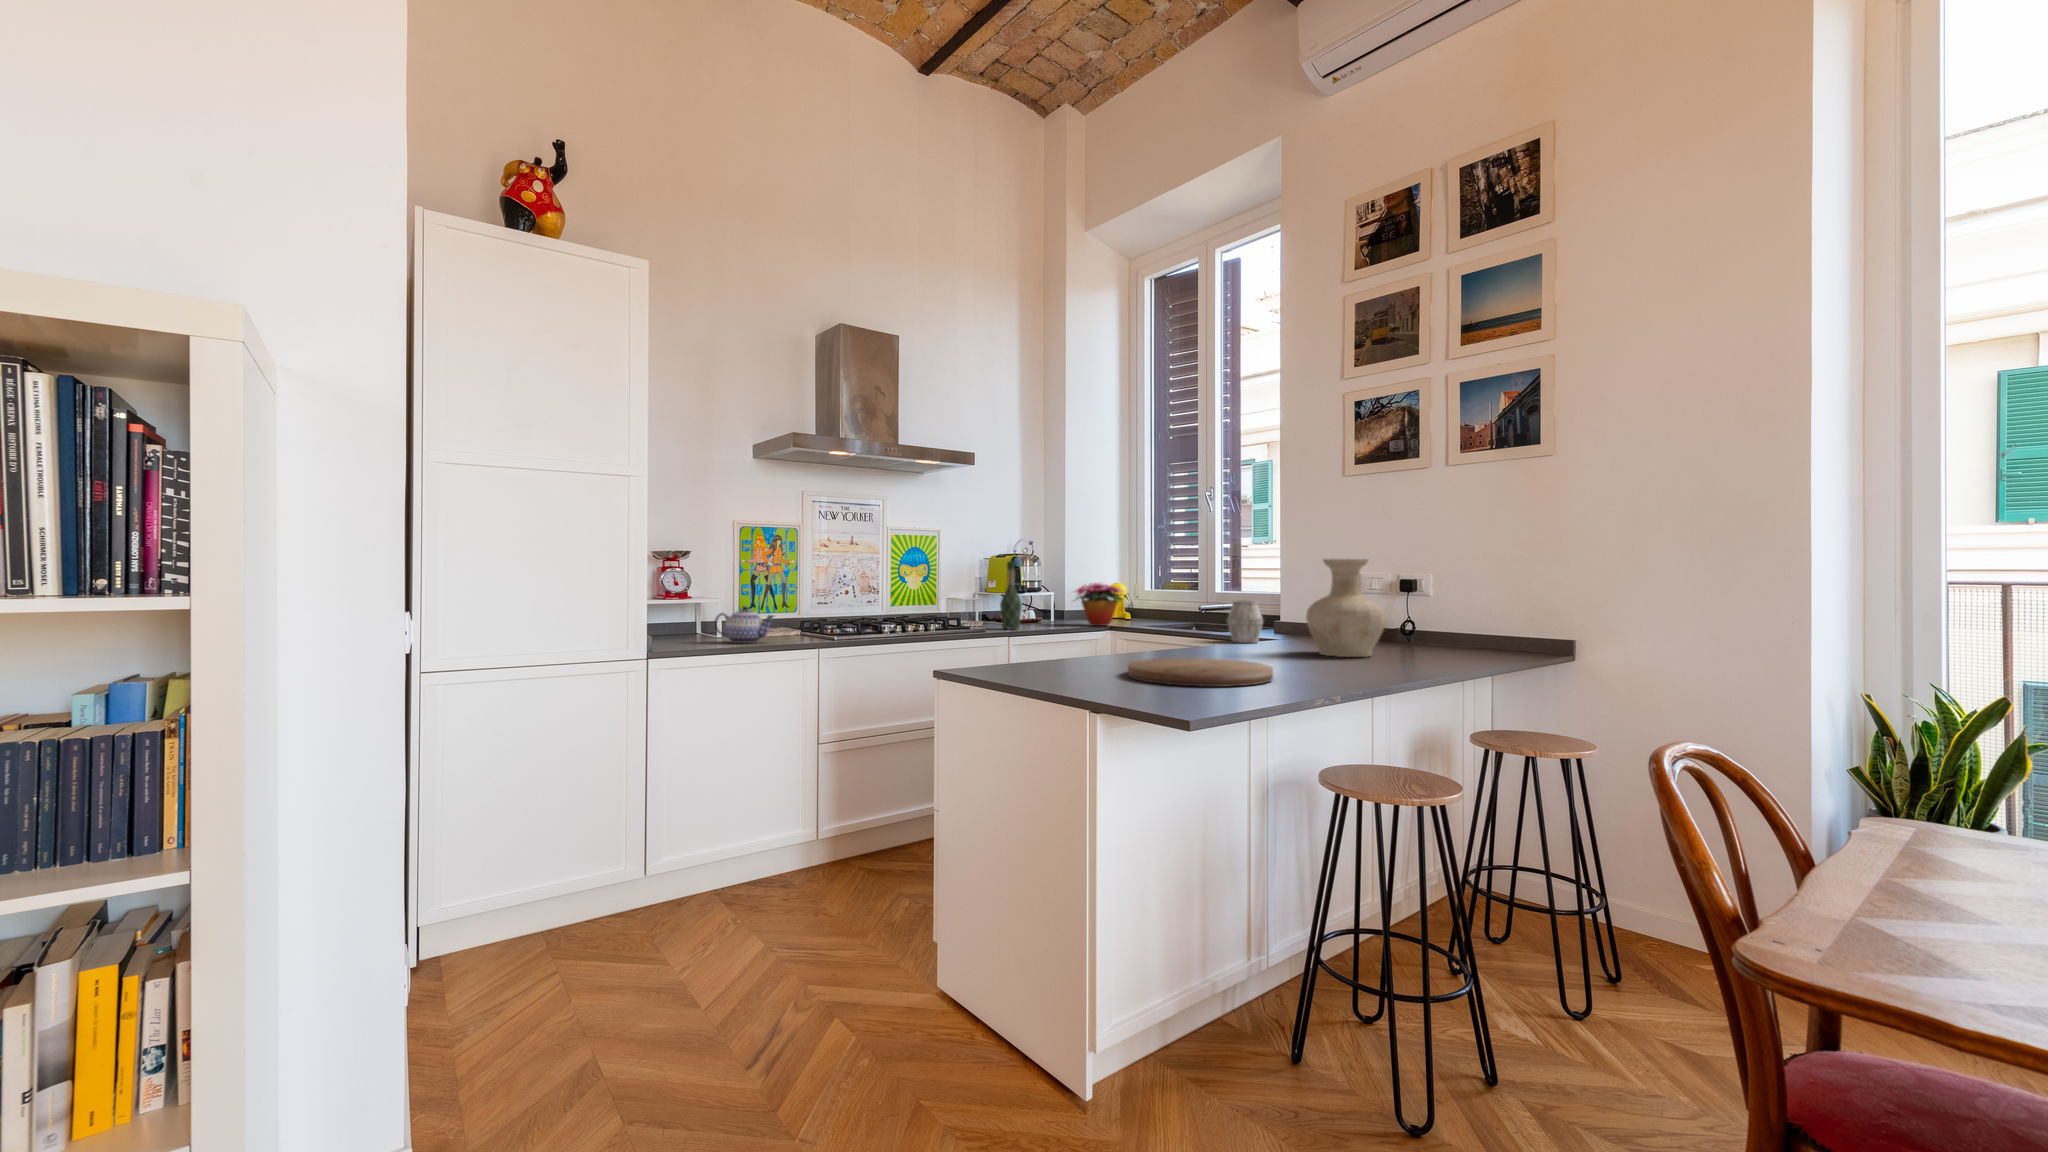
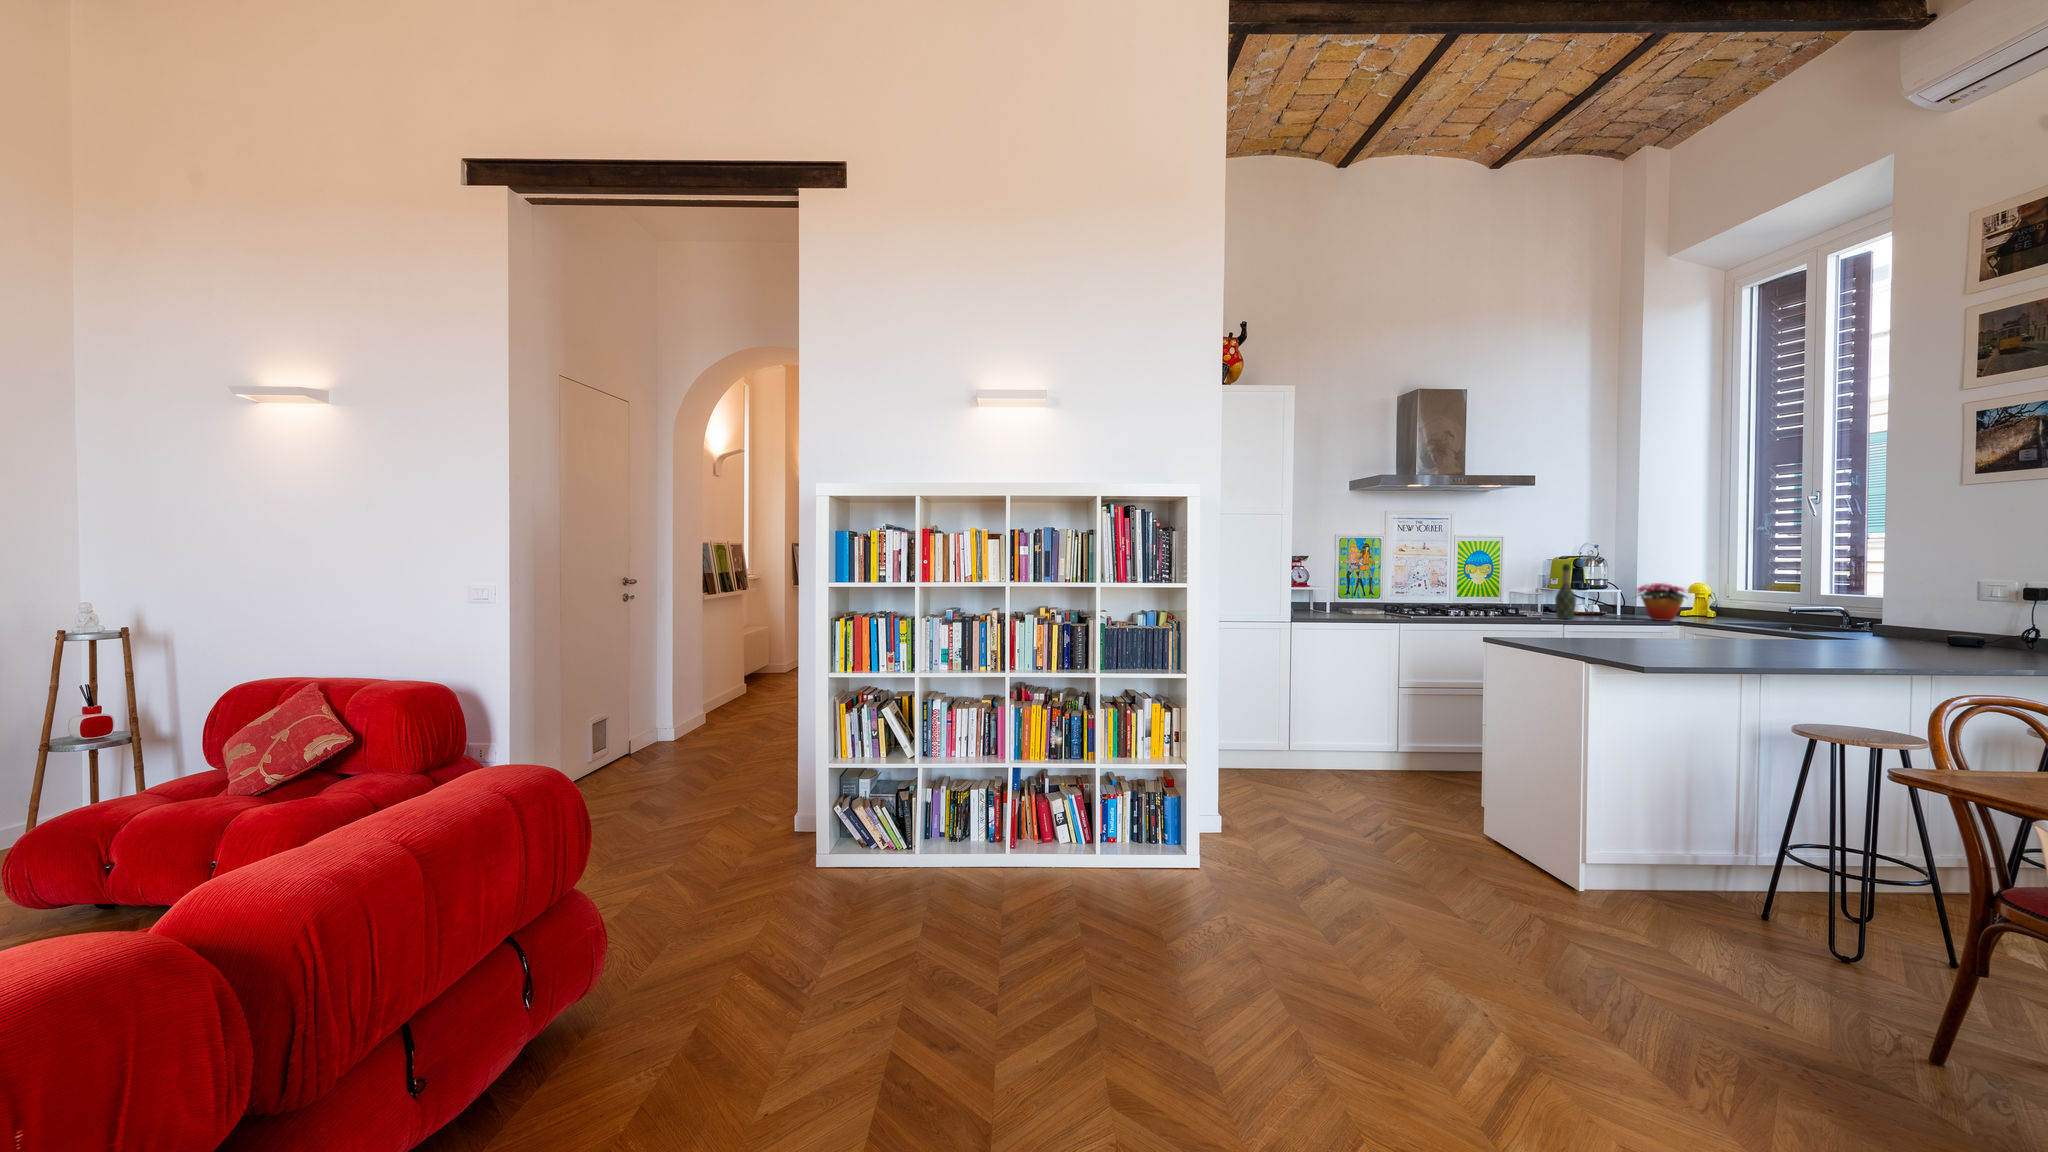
vase: present [1306,559,1386,657] -> none [1851,571,1948,657]
mug: present [1227,601,1263,643] -> none [1783,603,1825,641]
teapot: present [714,606,774,643] -> none [1329,594,1370,617]
cutting board: present [1128,658,1273,687] -> none [1630,642,1761,662]

